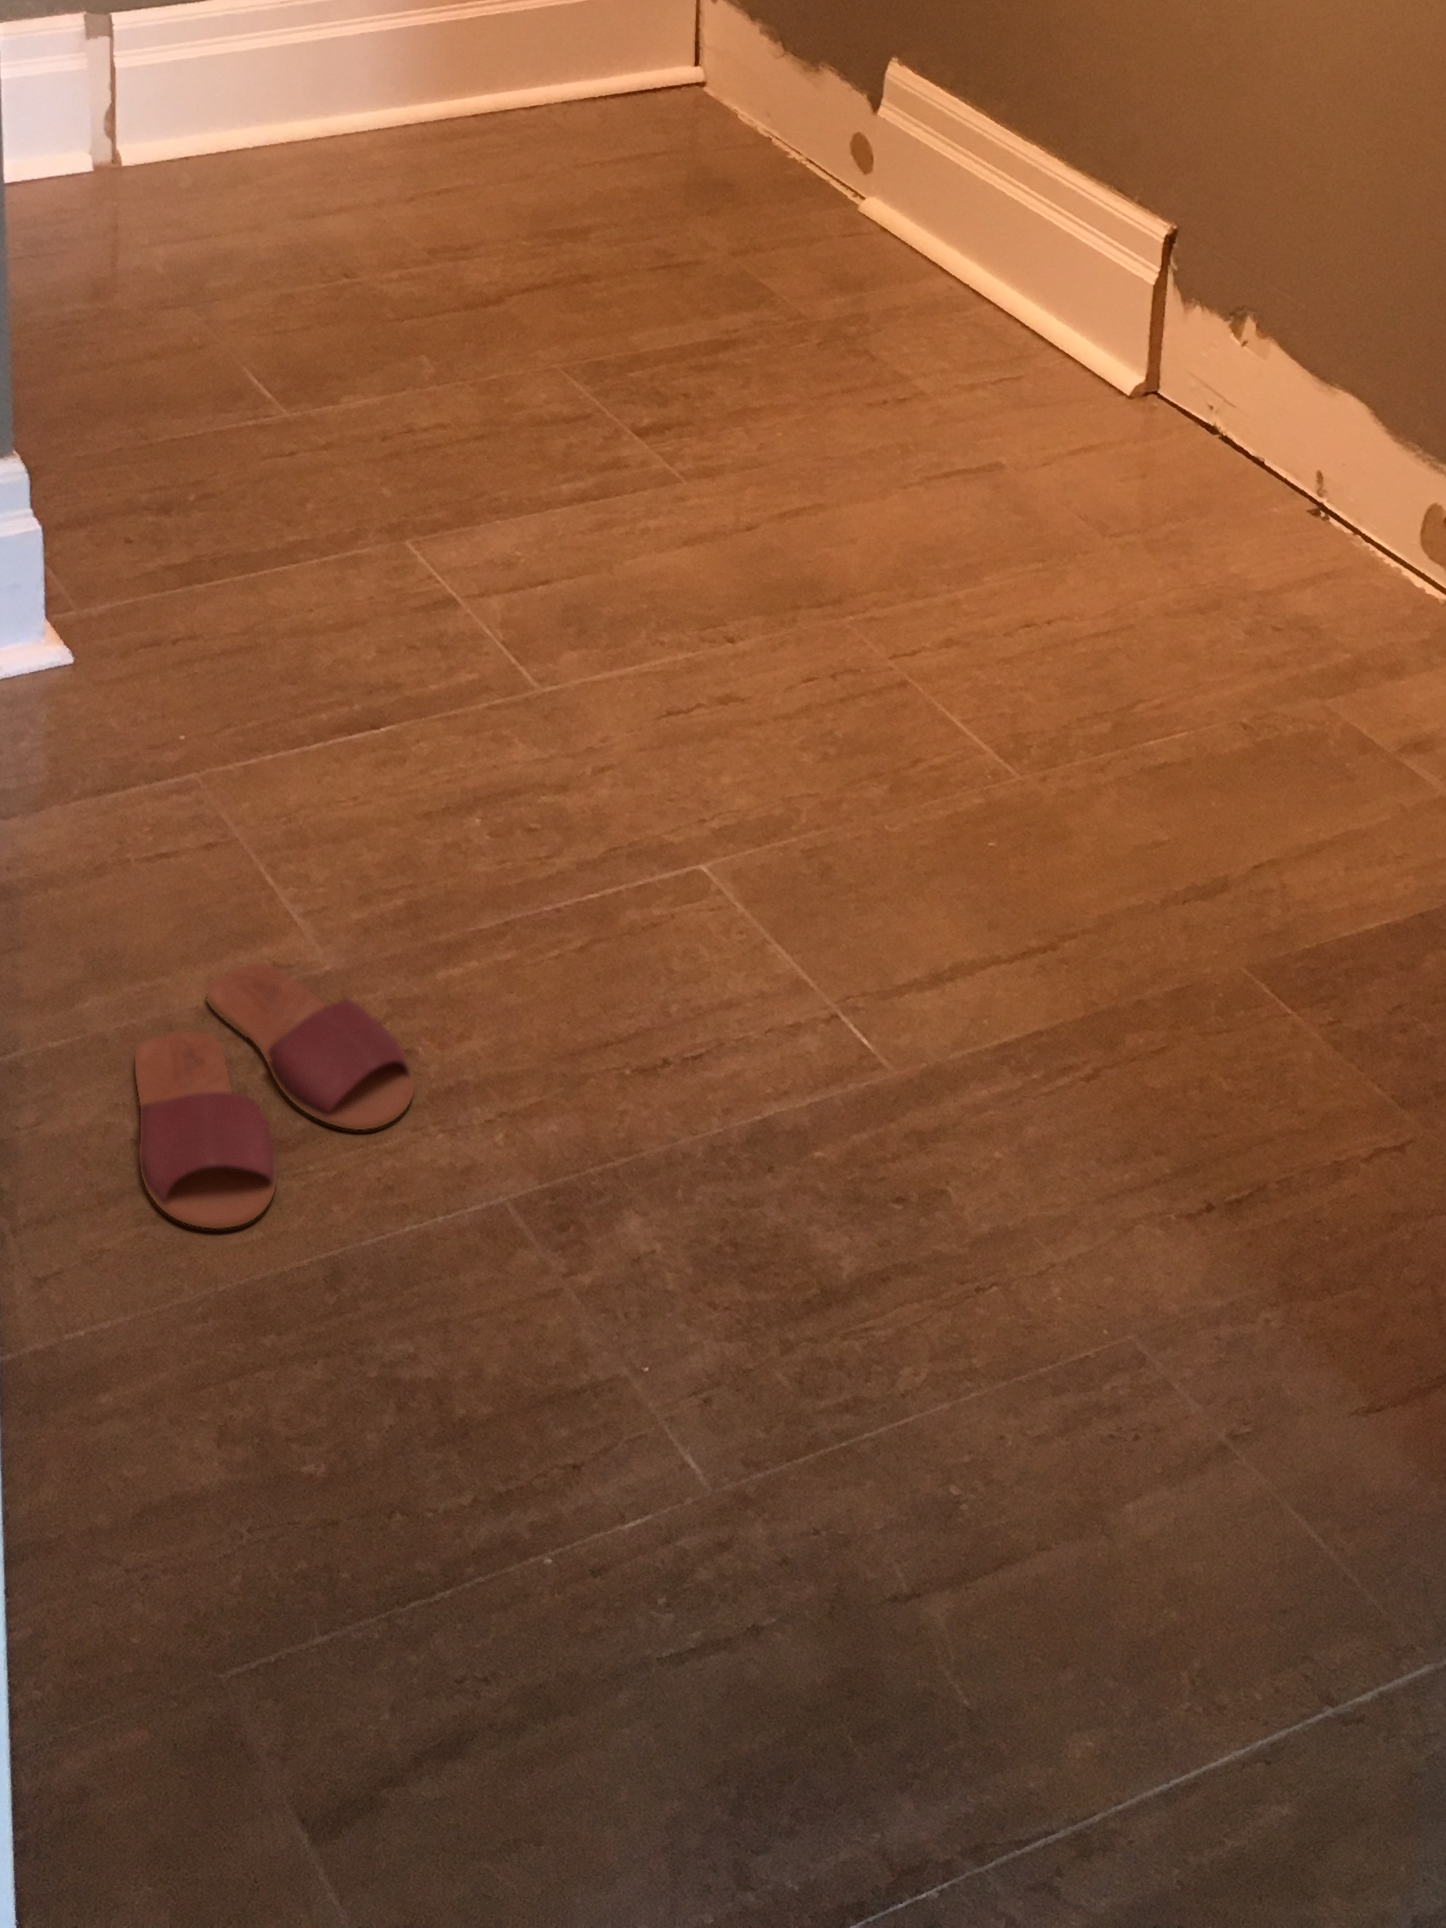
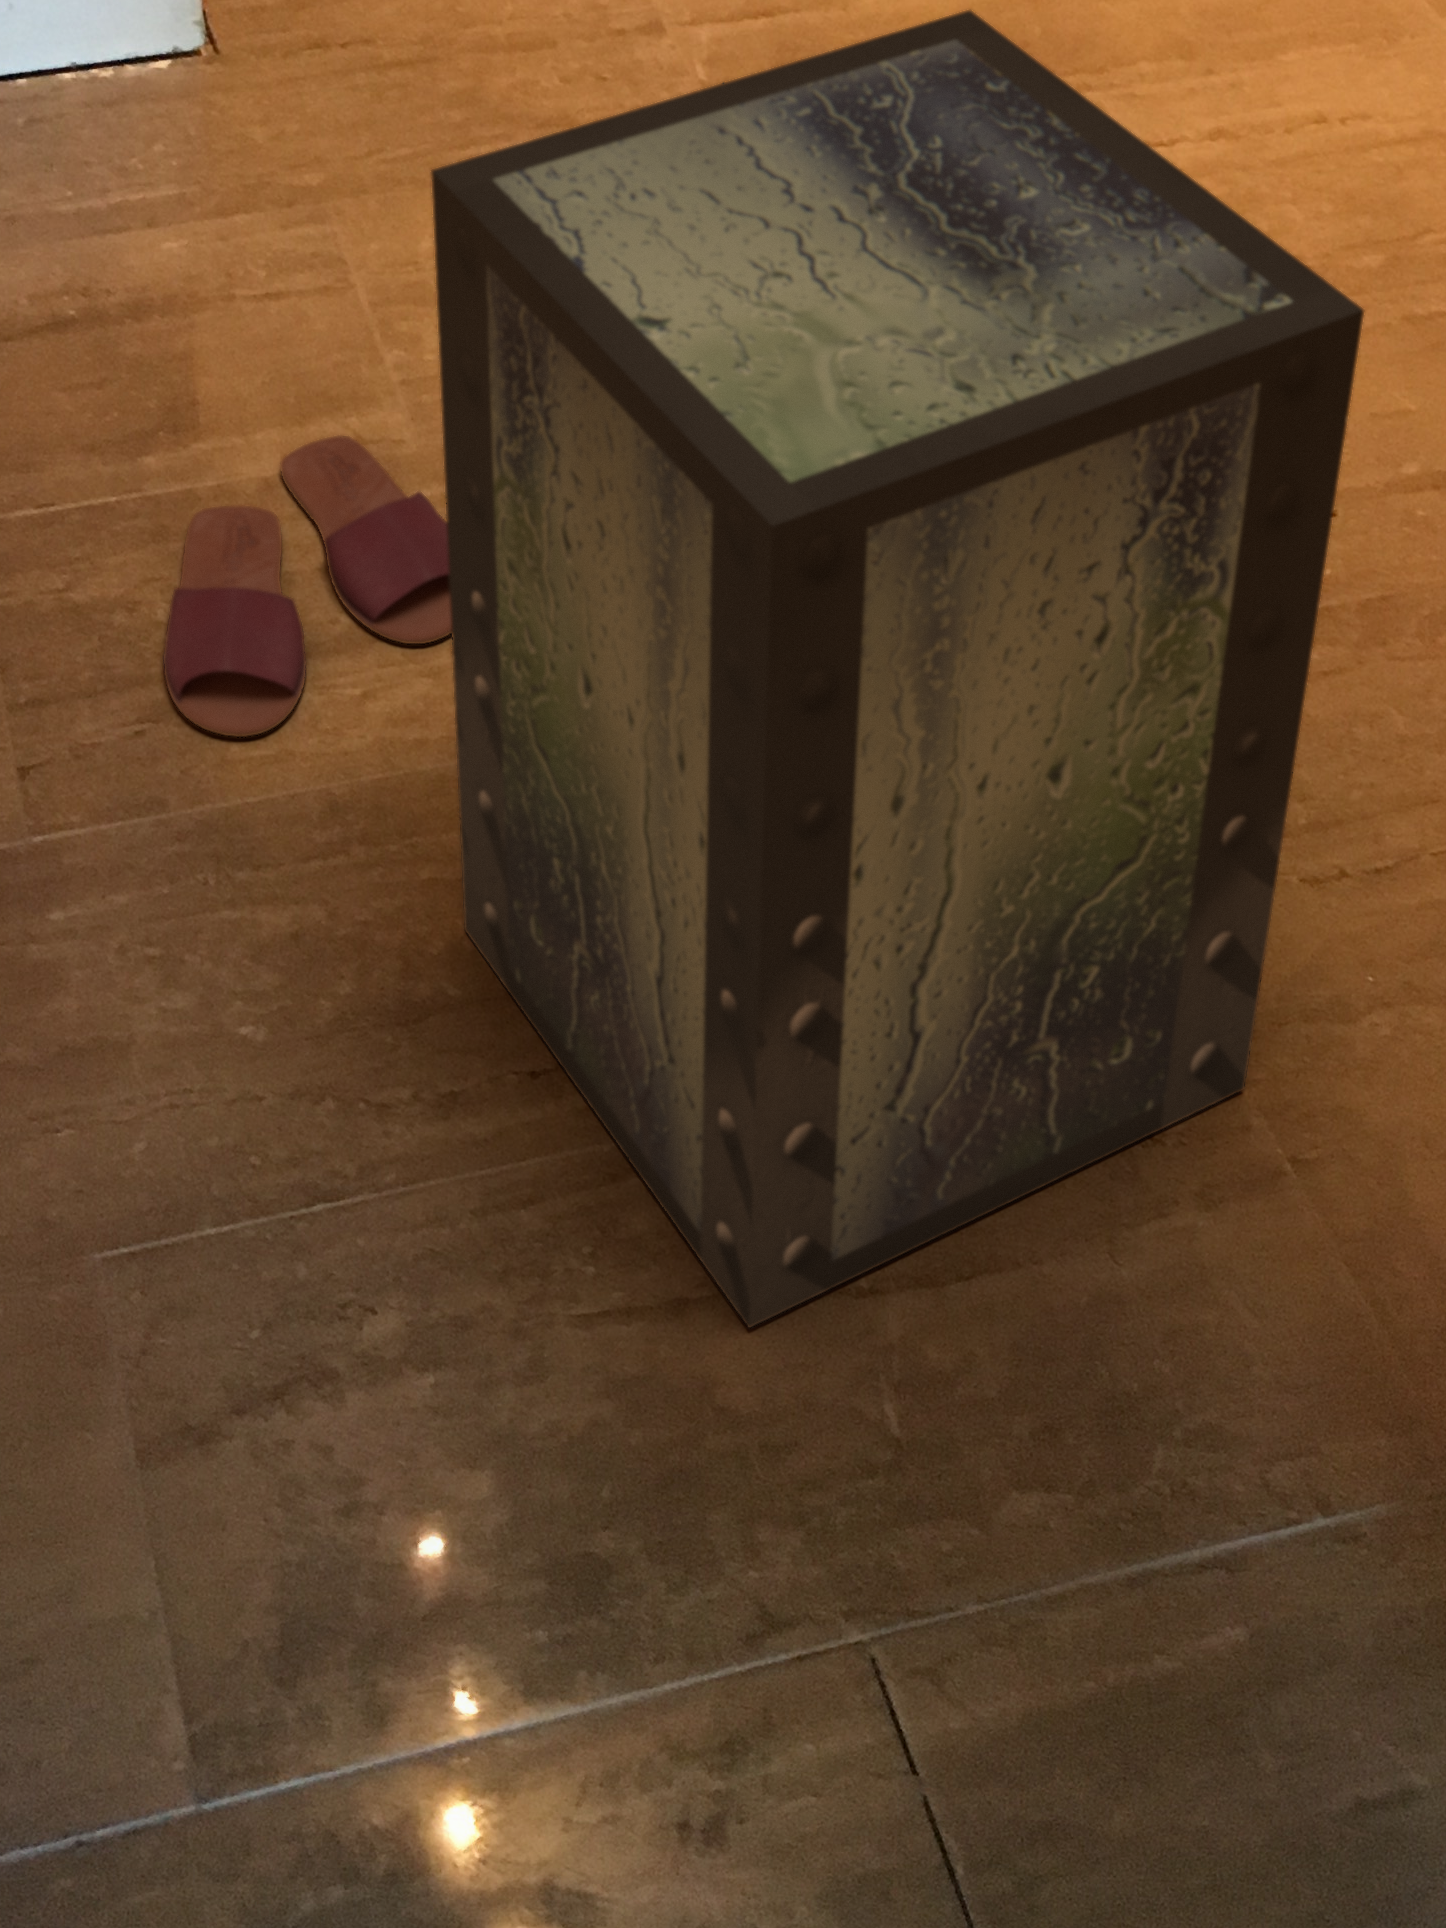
storage box: none [477,473,1228,1649] -> present [431,10,1364,1327]

